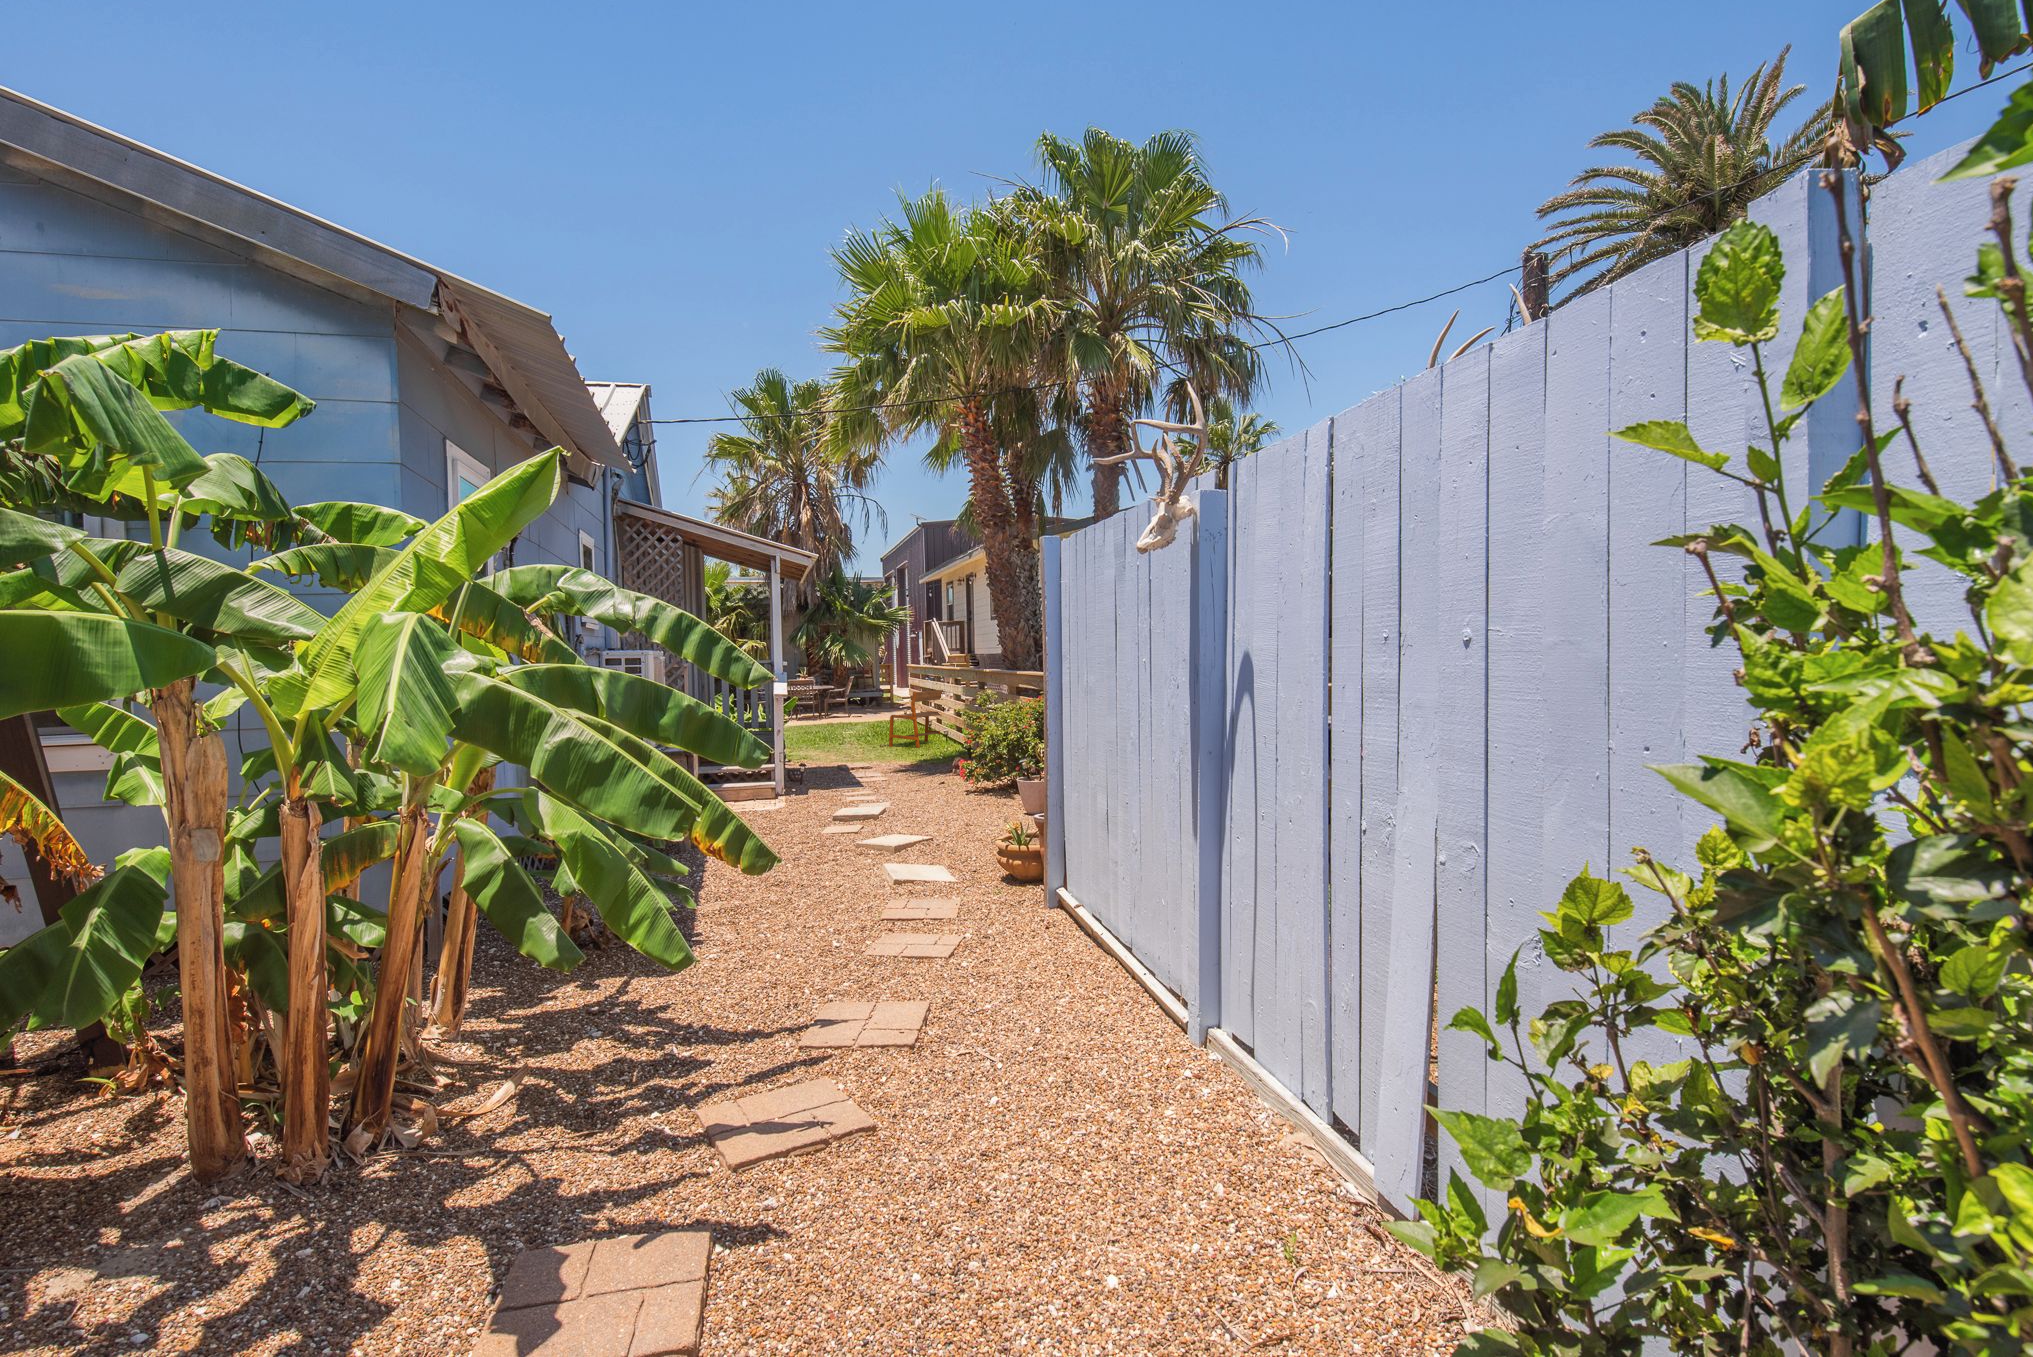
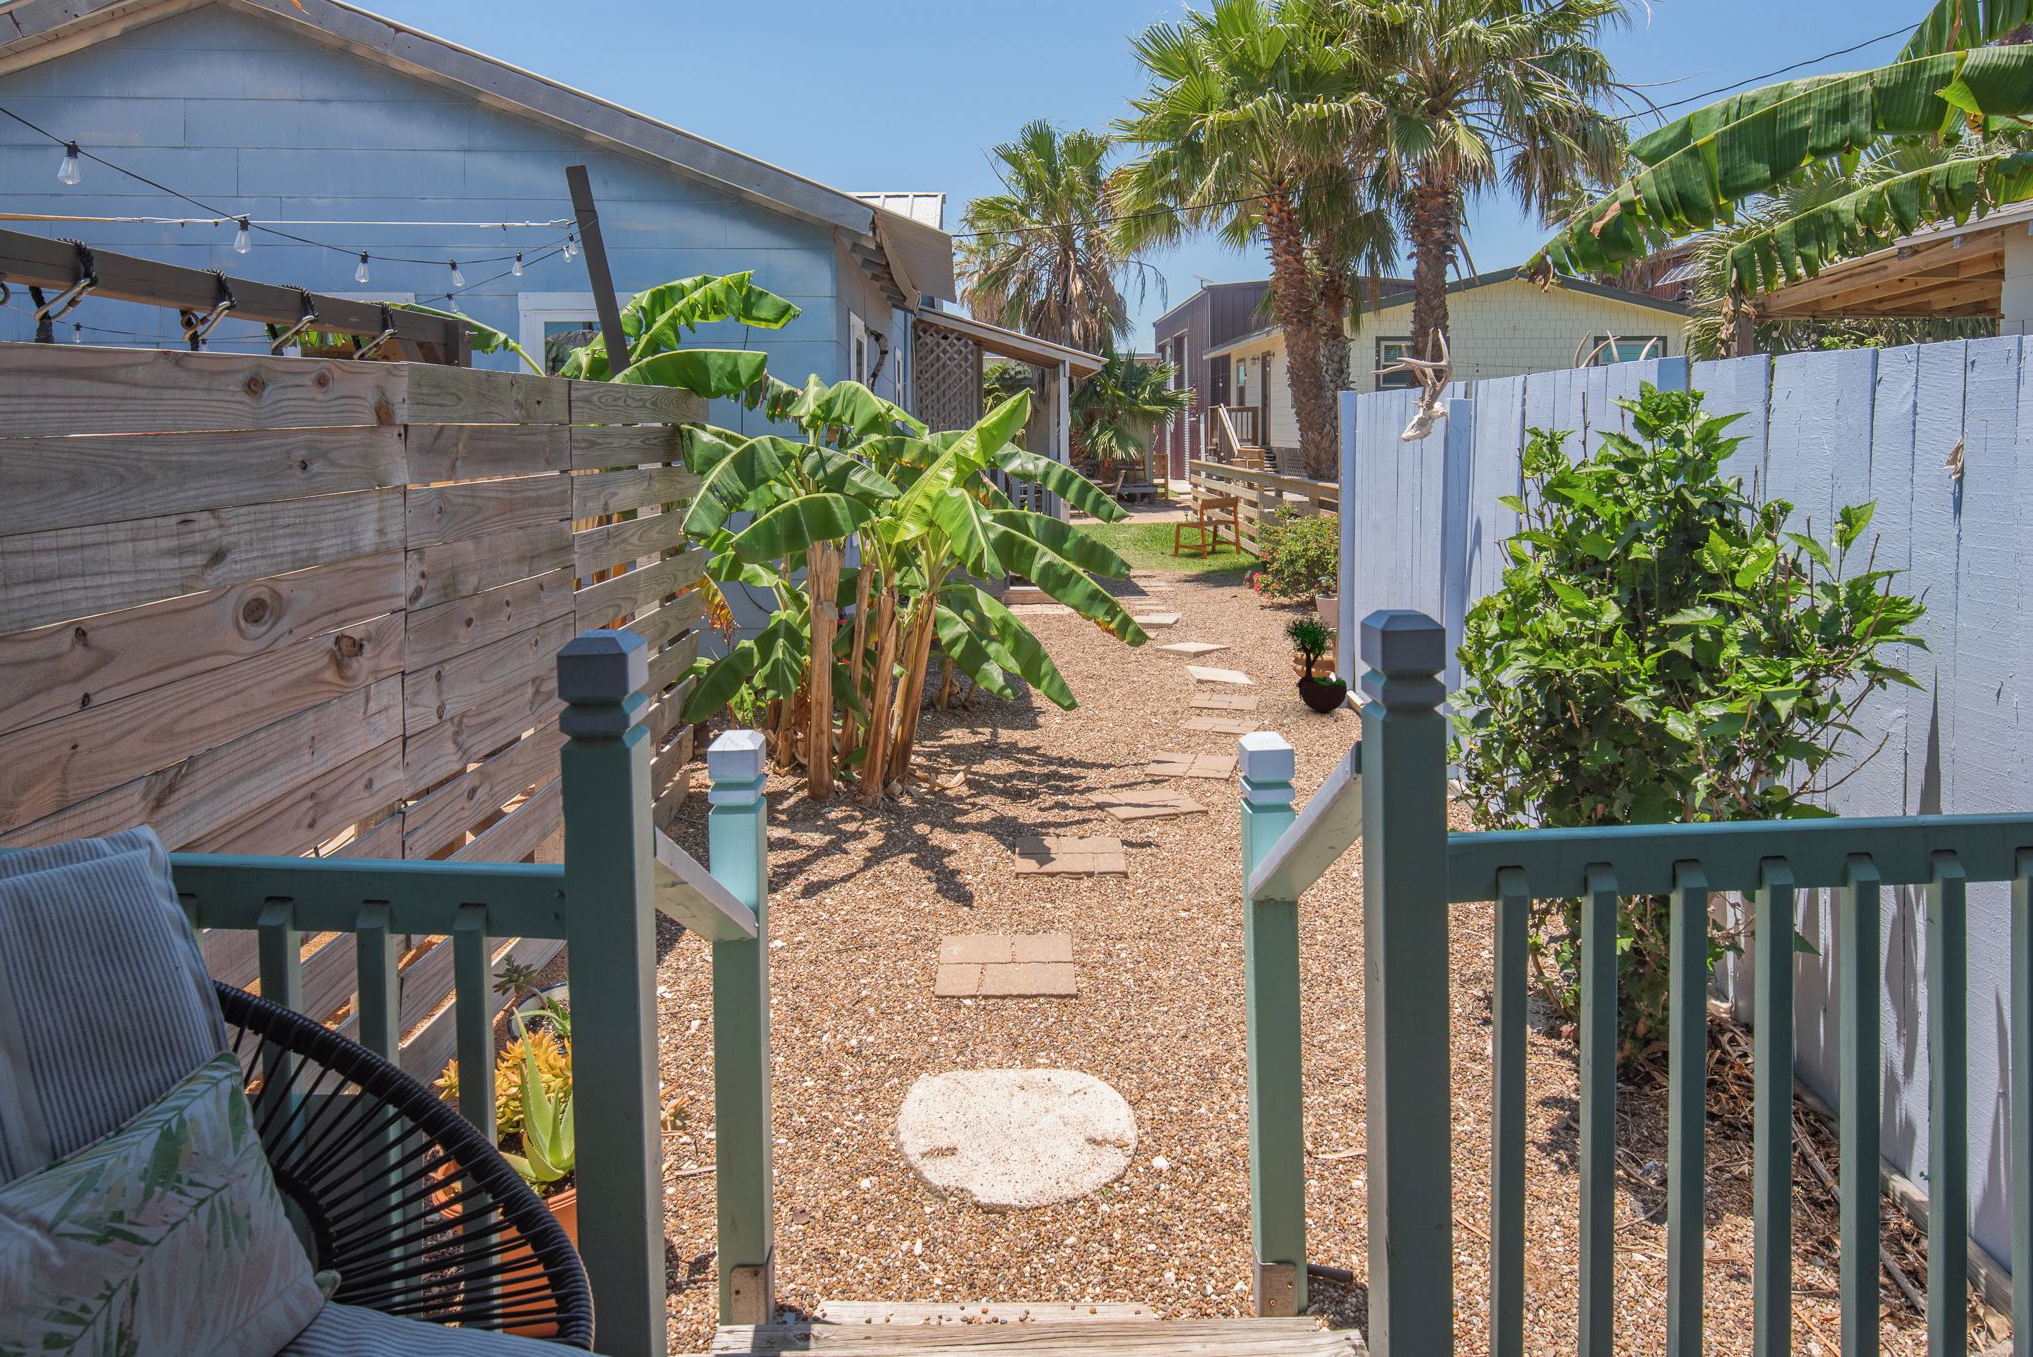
potted tree: none [984,791,1065,920] -> present [1282,612,1347,712]

